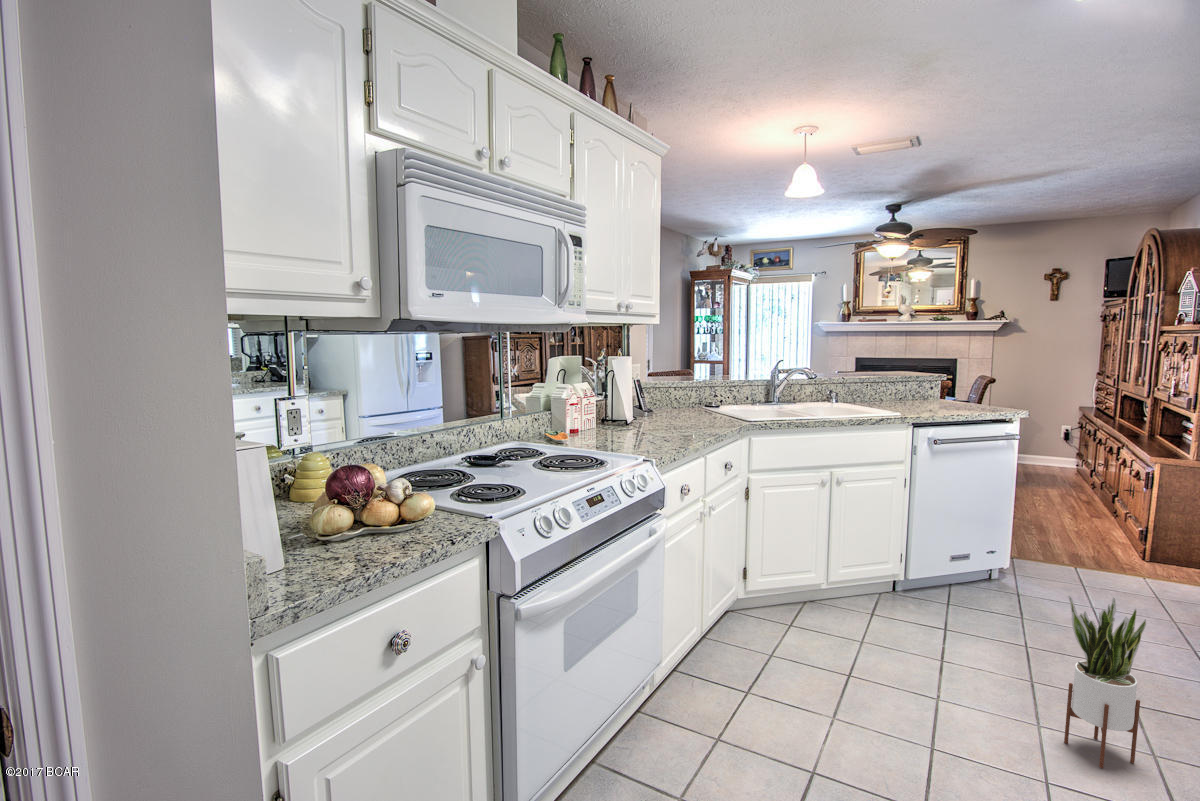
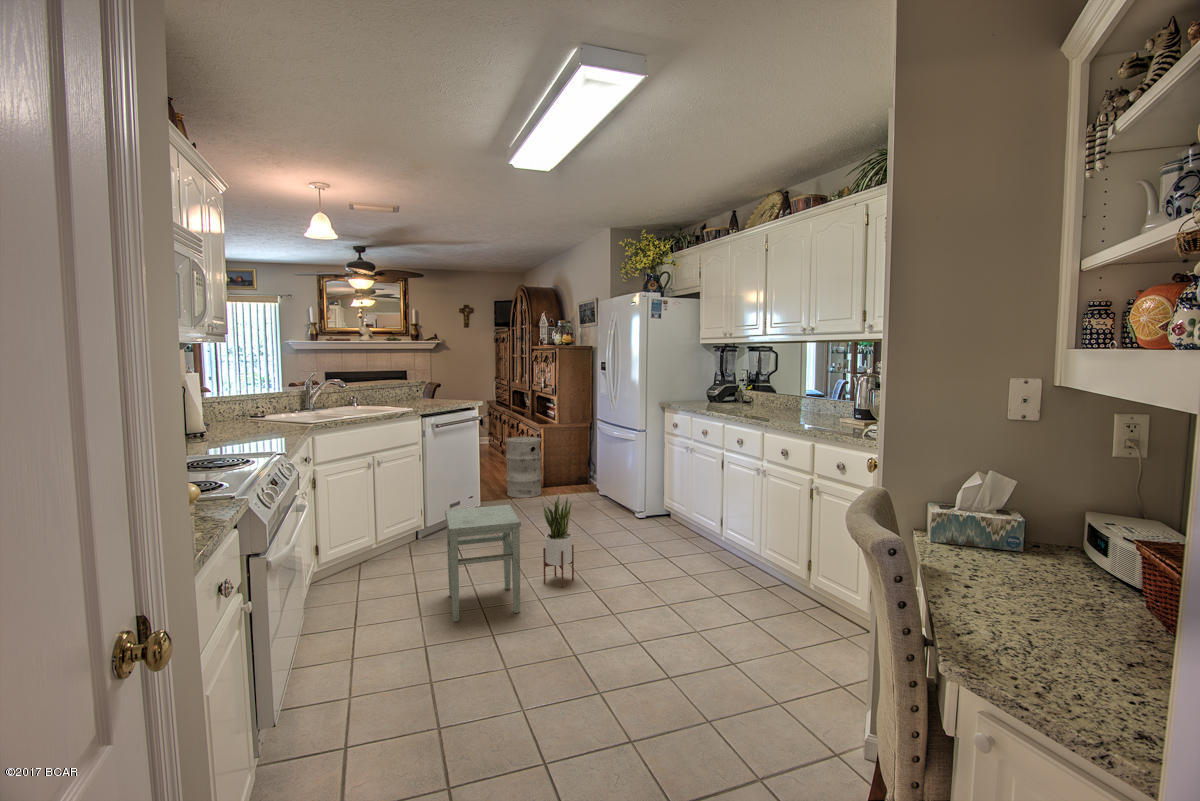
trash can: none [1069,472,1148,575] -> present [506,437,542,498]
stool: none [876,570,1008,775] -> present [445,505,521,622]

